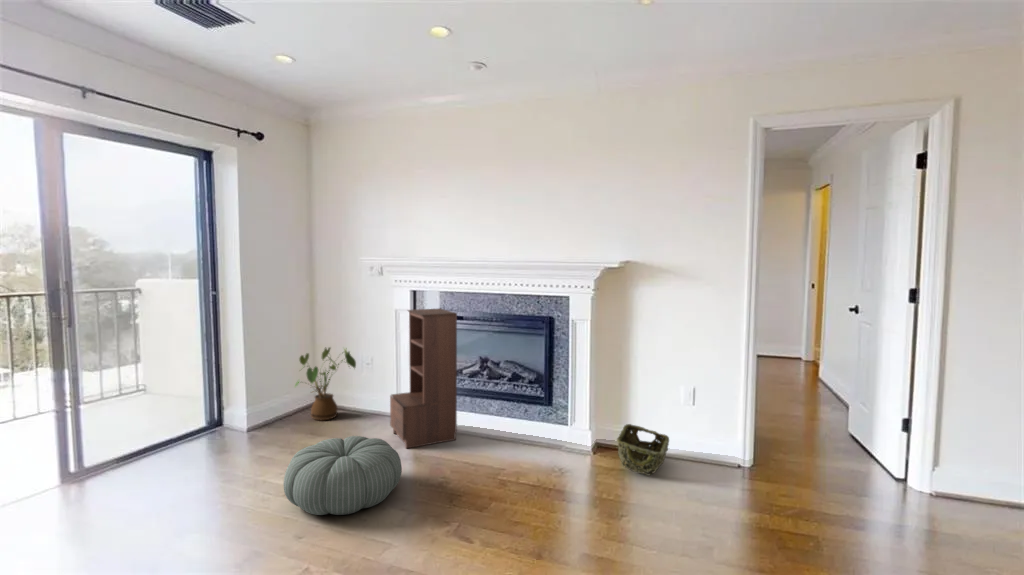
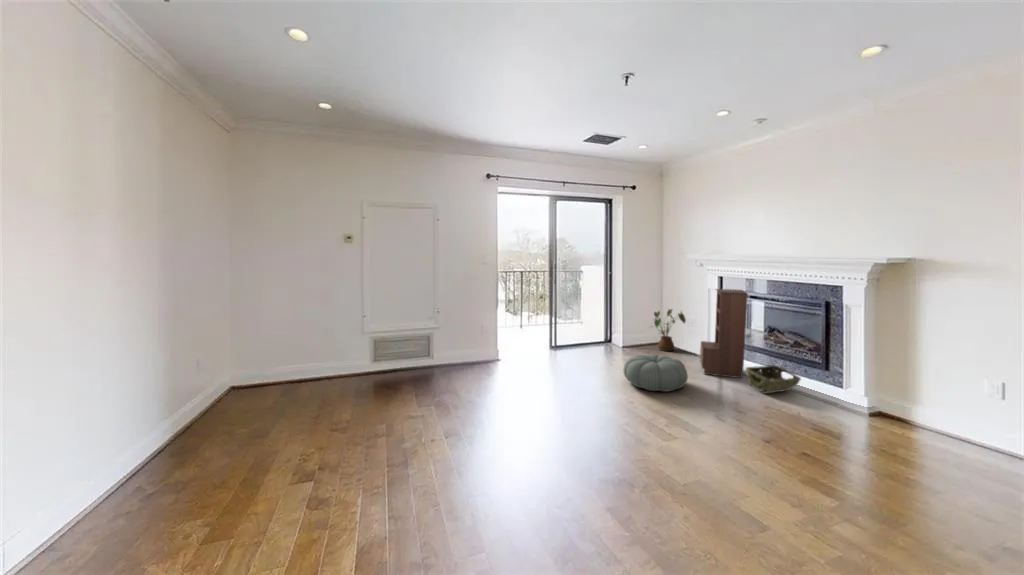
woven basket: present [617,424,669,476] -> present [746,365,800,394]

